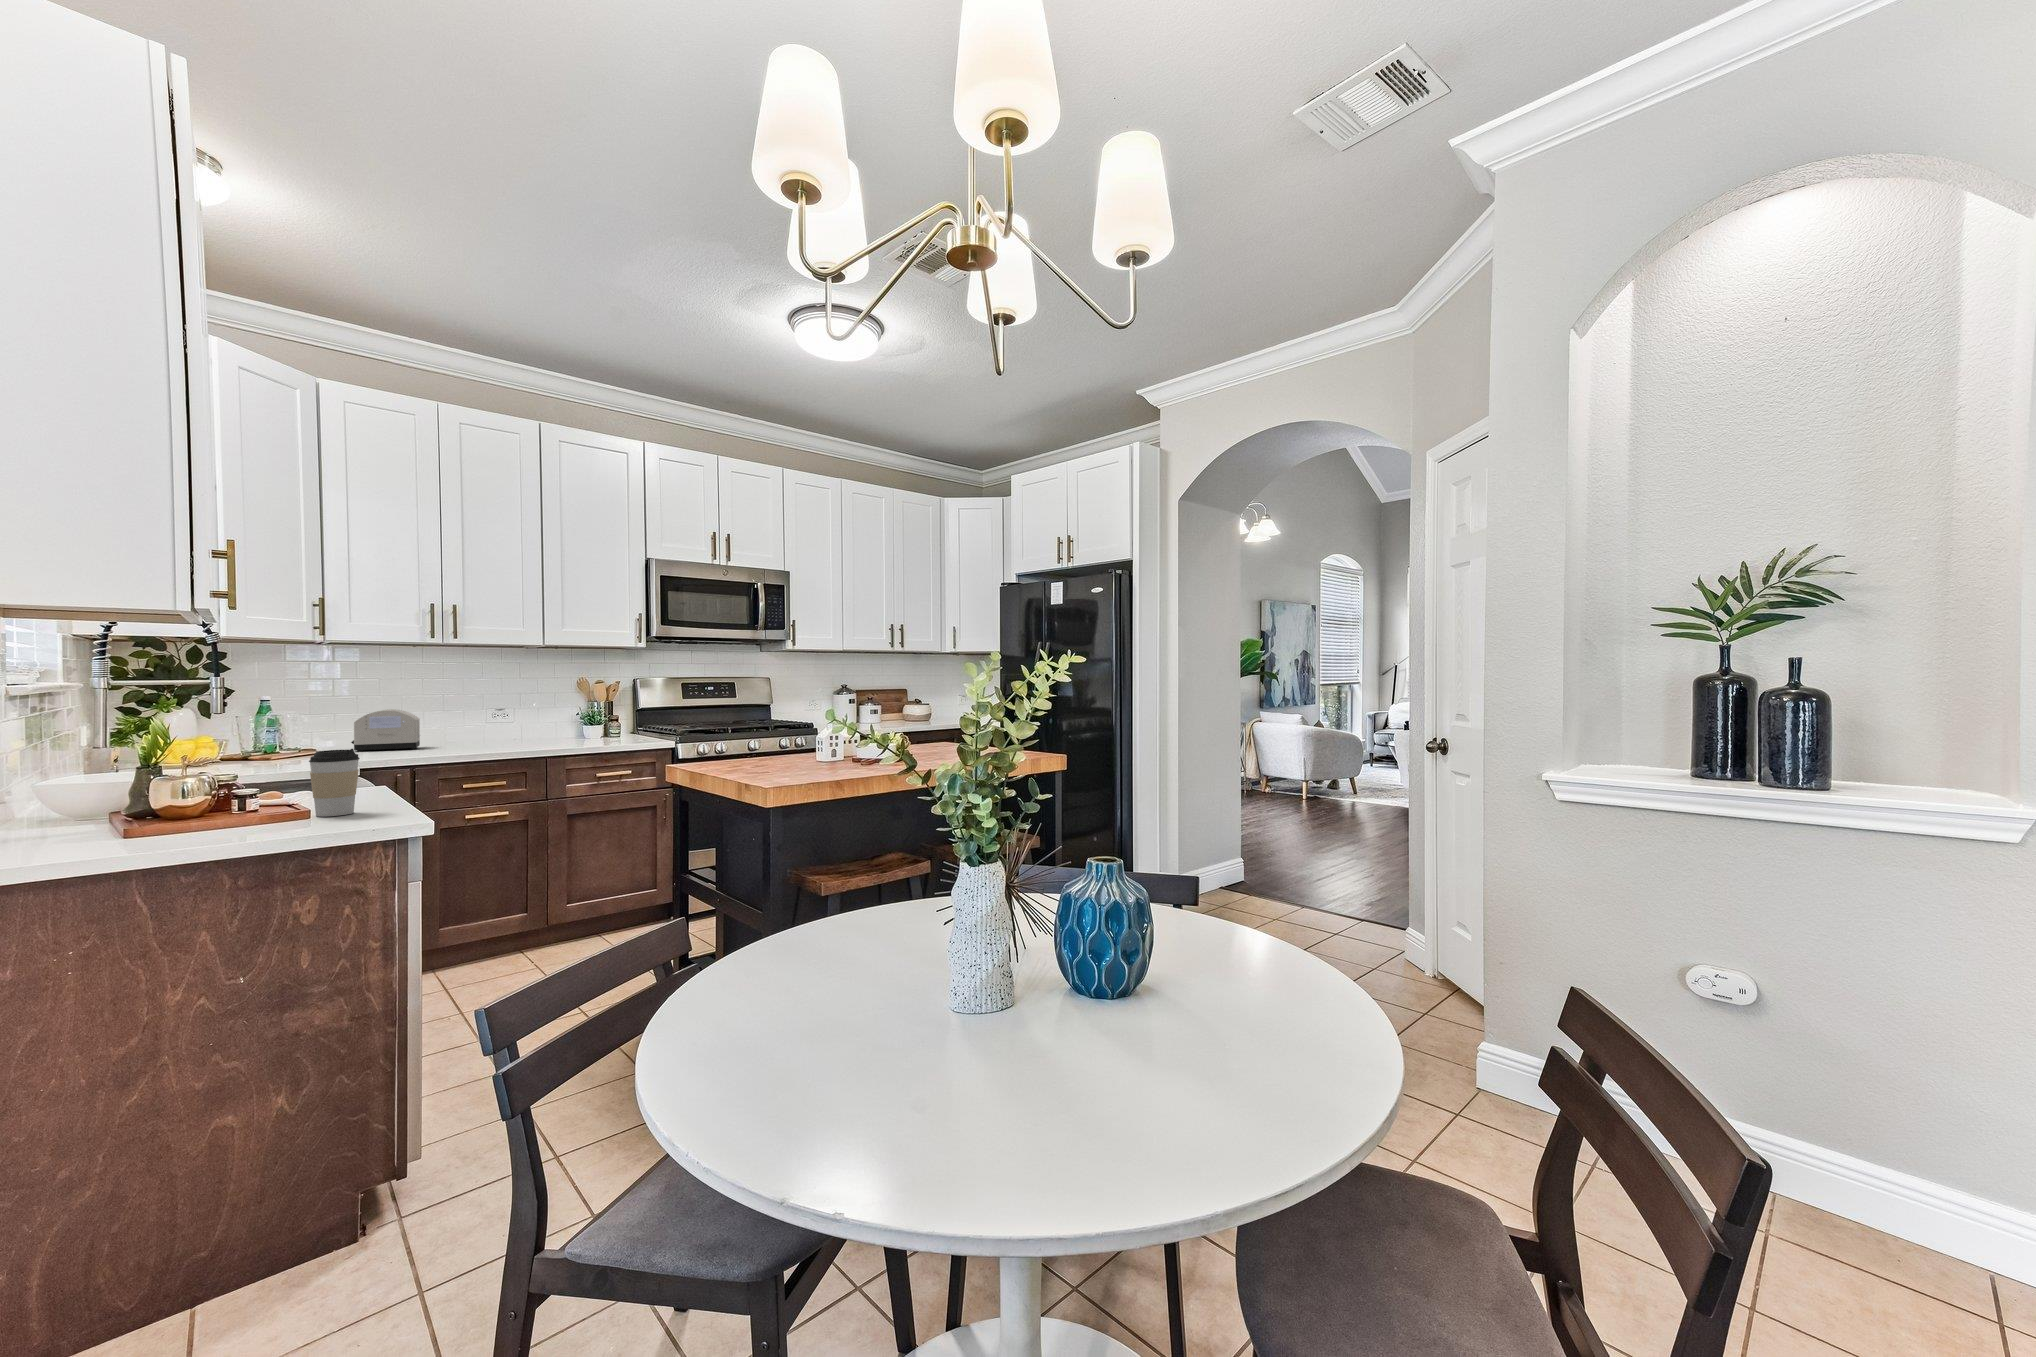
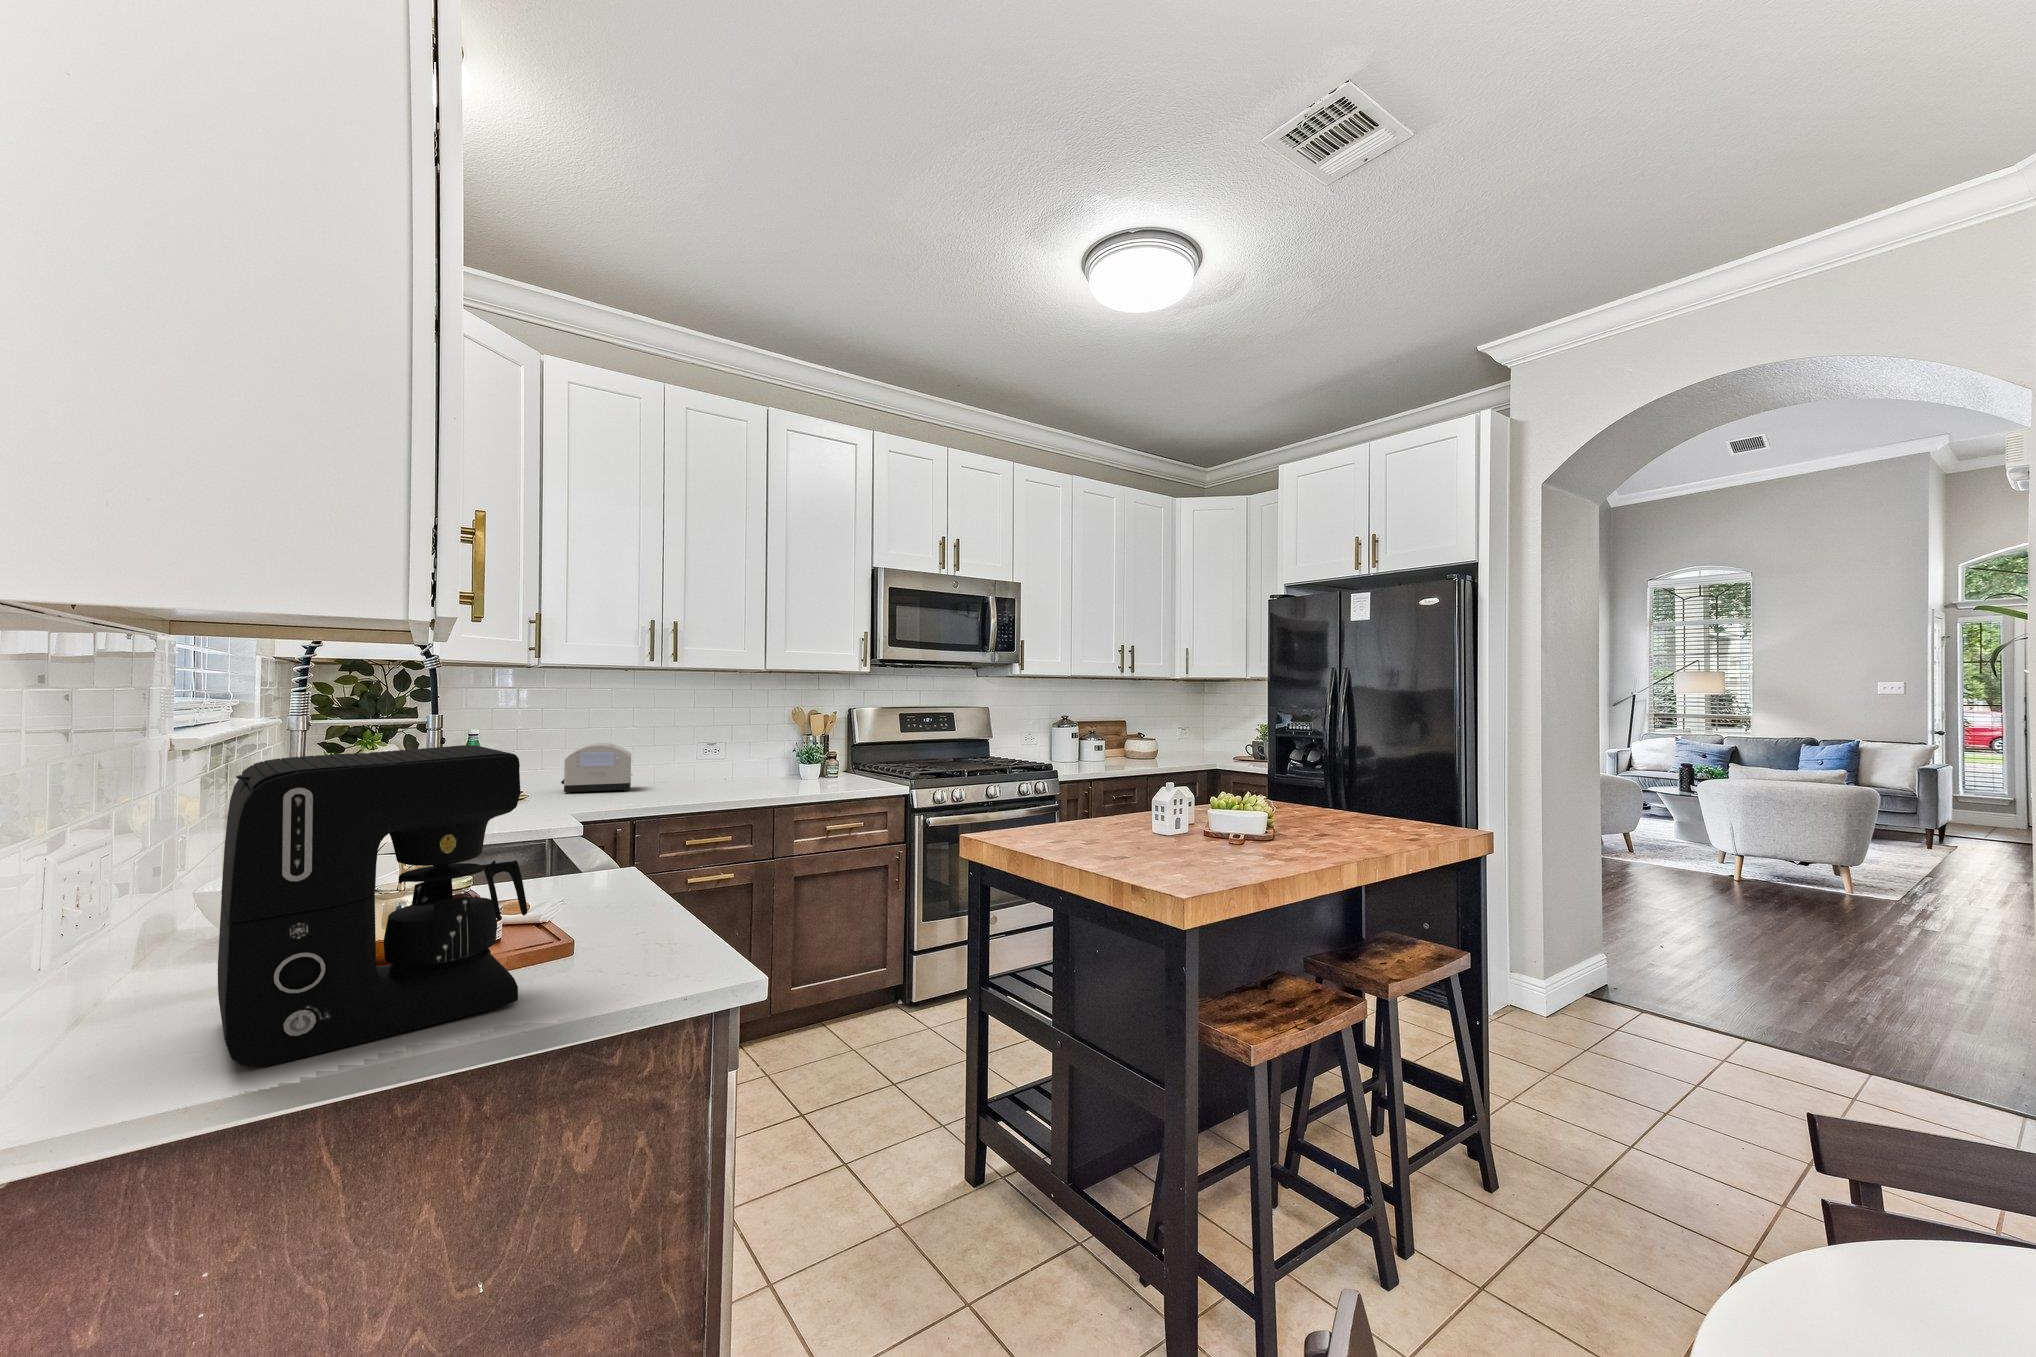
coffee maker: none [65,684,269,848] -> present [218,745,527,1067]
coffee cup: present [309,749,360,817] -> none [579,844,648,958]

